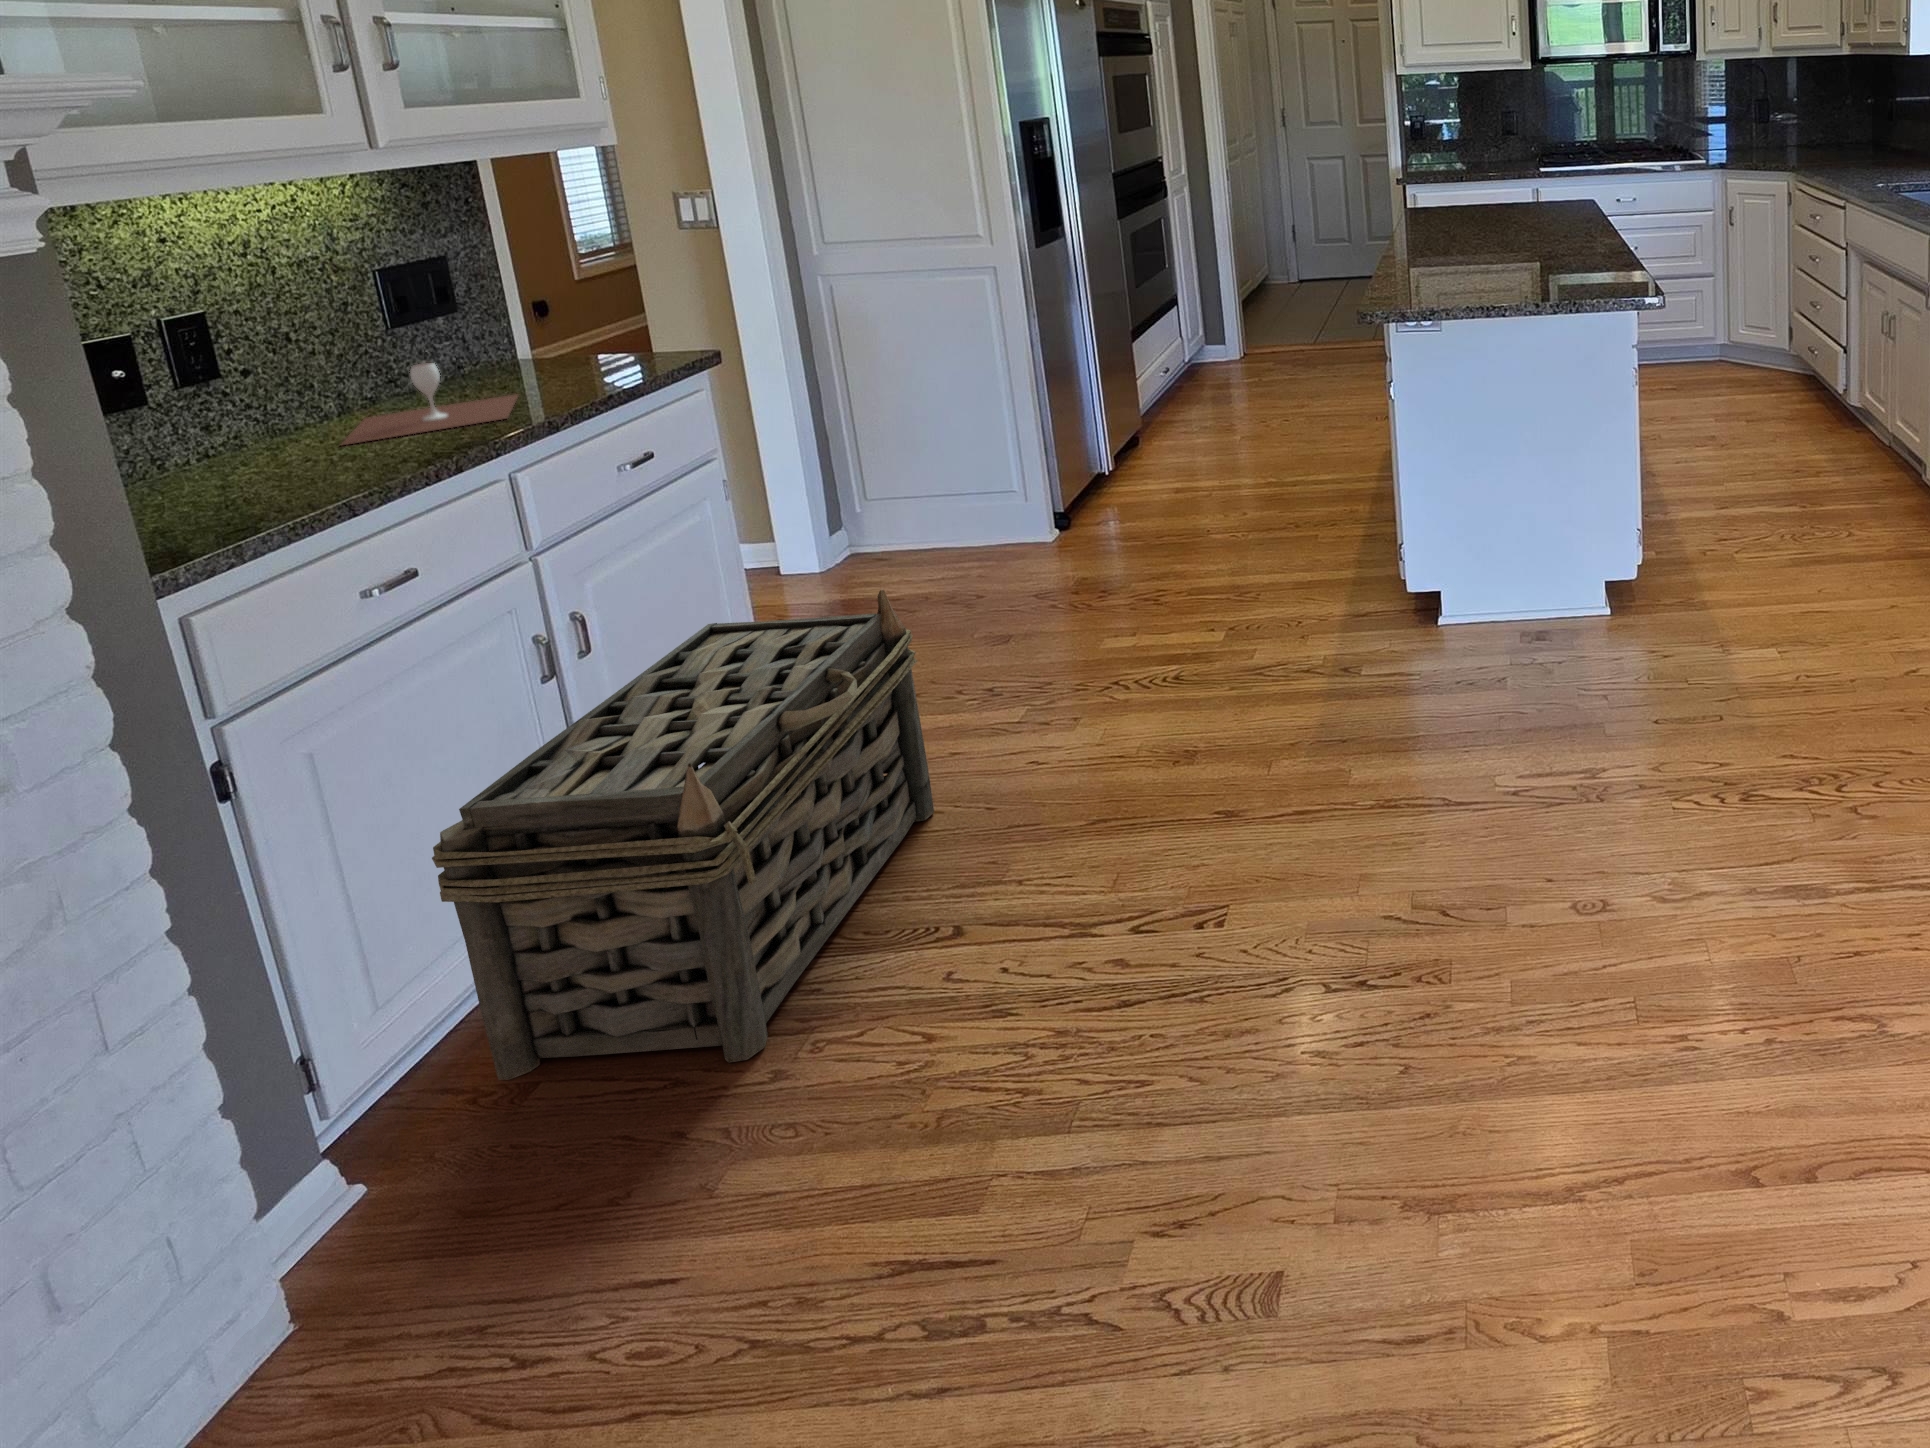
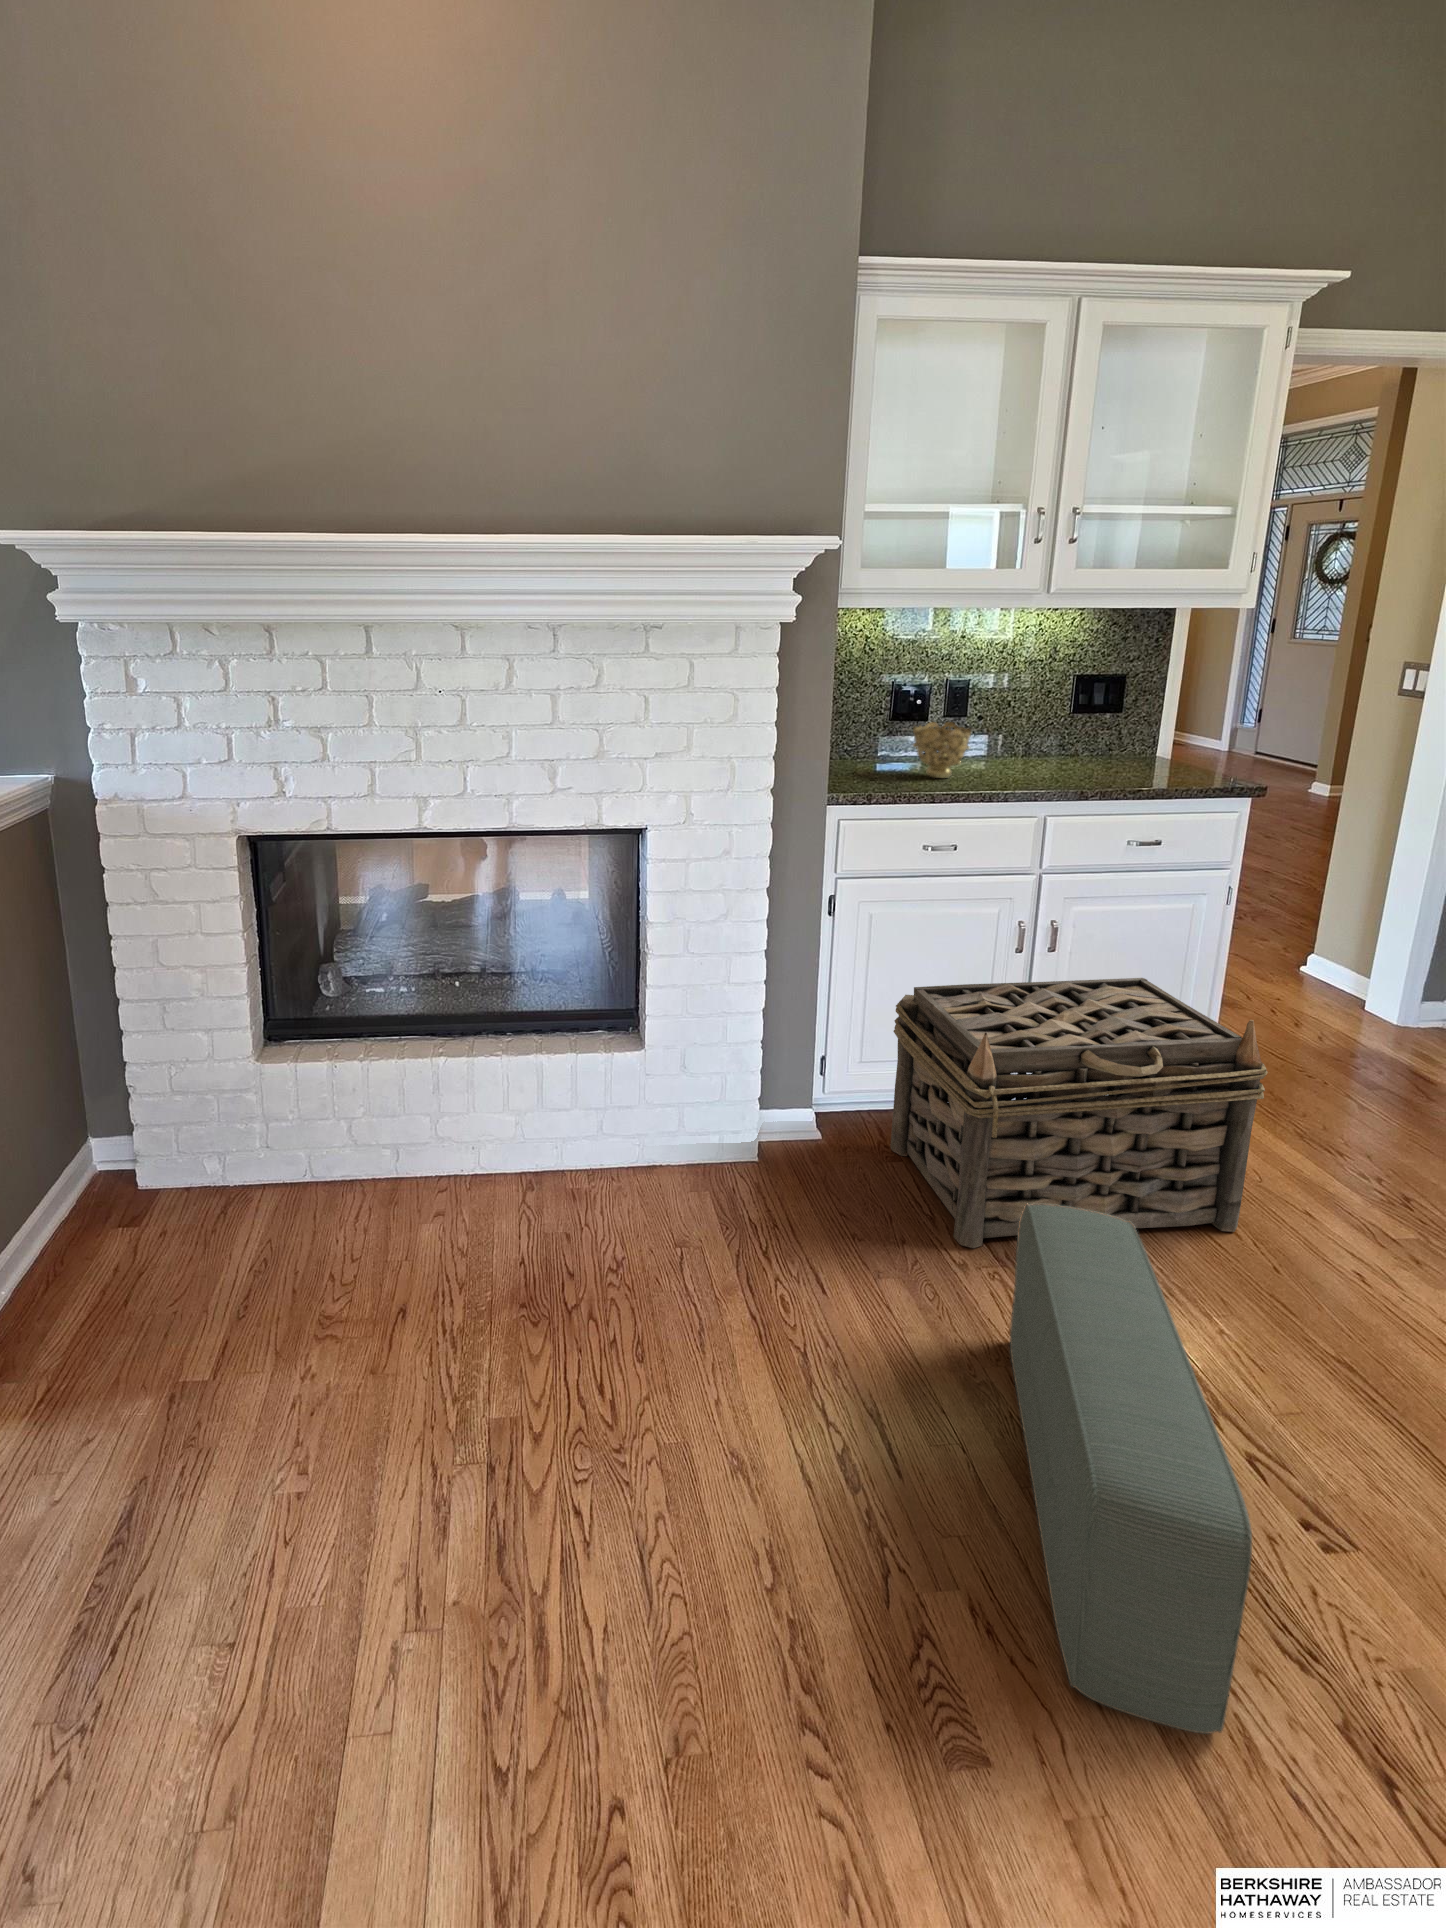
wine glass: present [342,363,518,445] -> none [986,733,1104,781]
decorative bowl: none [203,381,346,485] -> present [913,722,972,778]
pouf: none [883,821,1320,1169] -> present [1010,1204,1252,1734]

